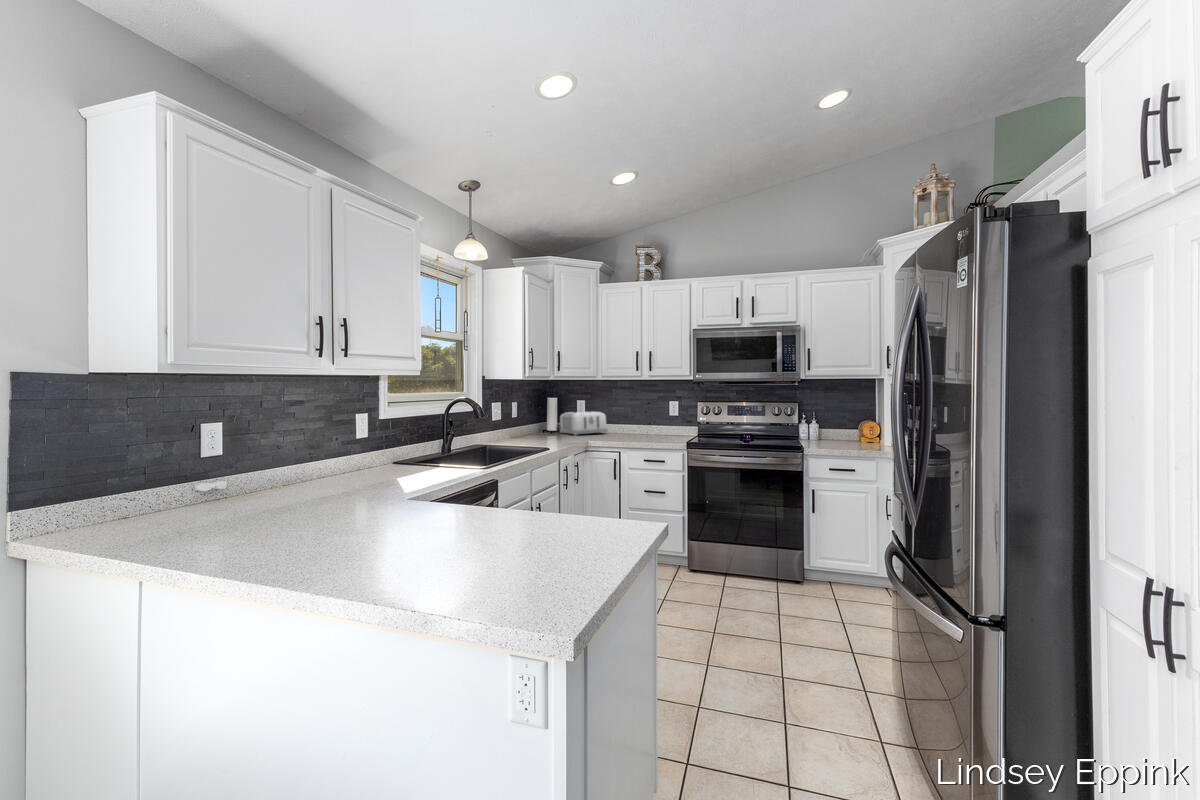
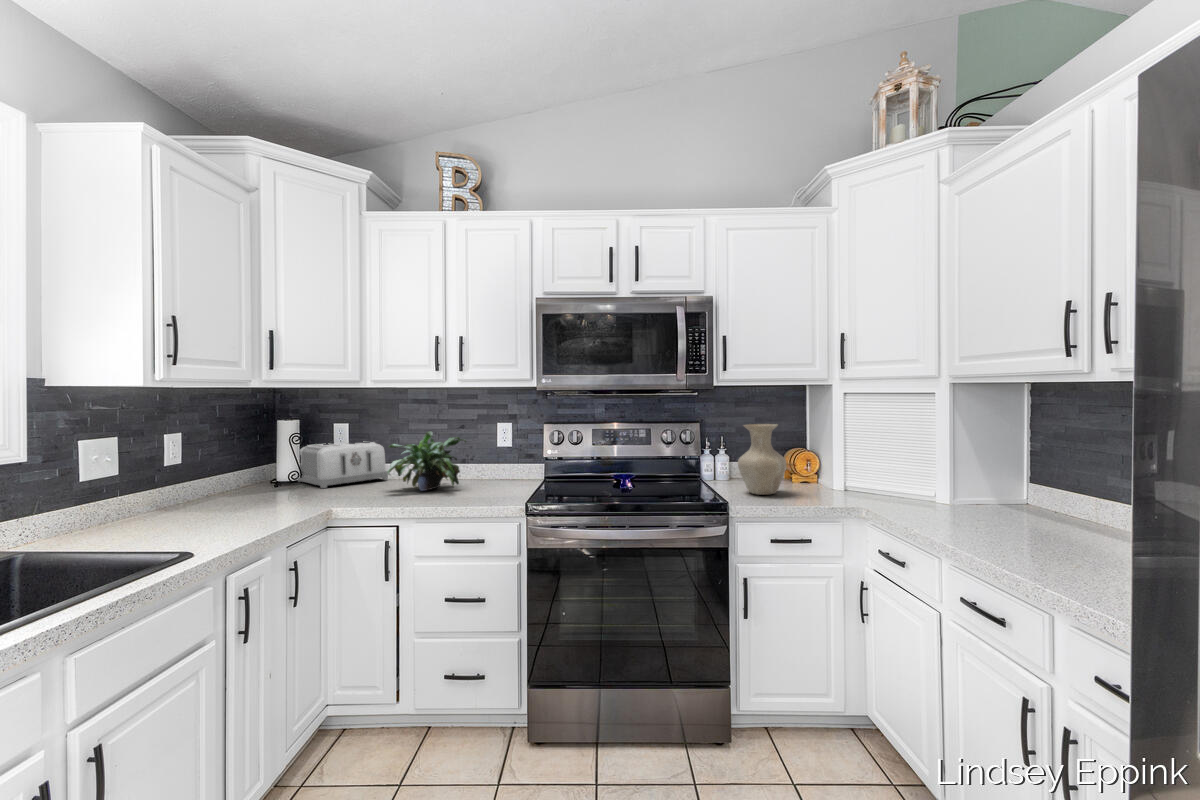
vase: none [815,403,847,446] -> present [738,424,786,495]
potted plant: none [609,405,653,438] -> present [387,431,466,491]

